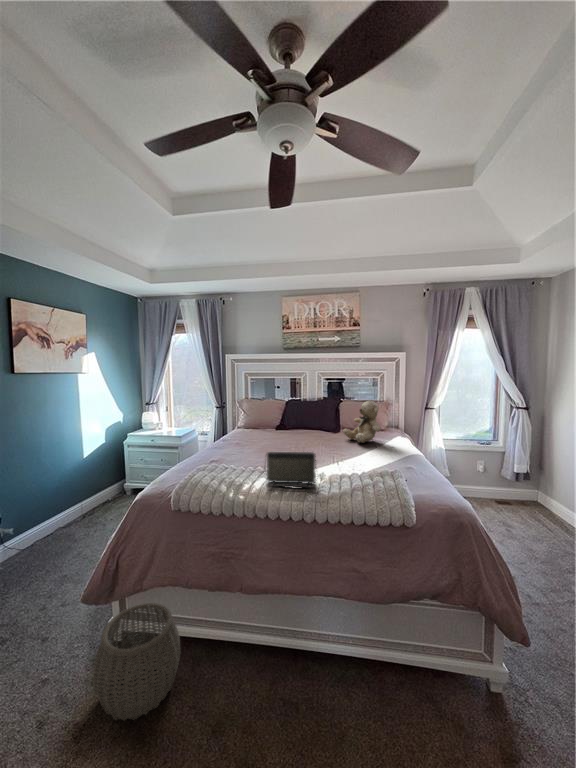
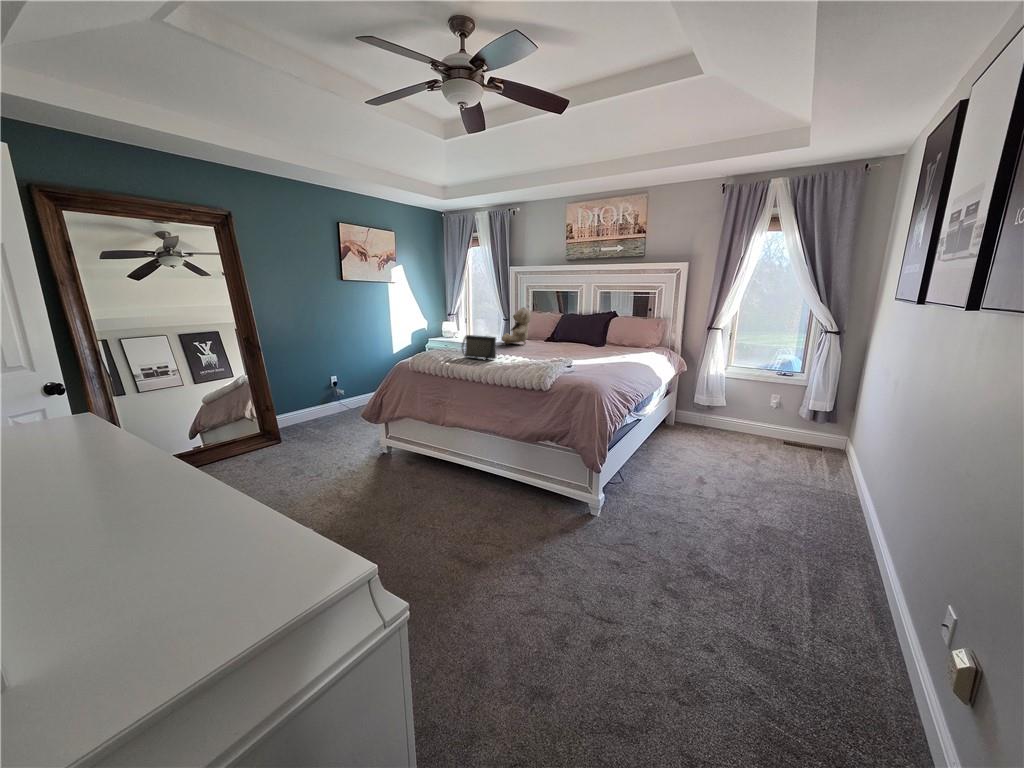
teddy bear: present [343,400,380,443] -> present [502,308,531,344]
woven basket: present [93,603,180,720] -> none [356,422,405,472]

